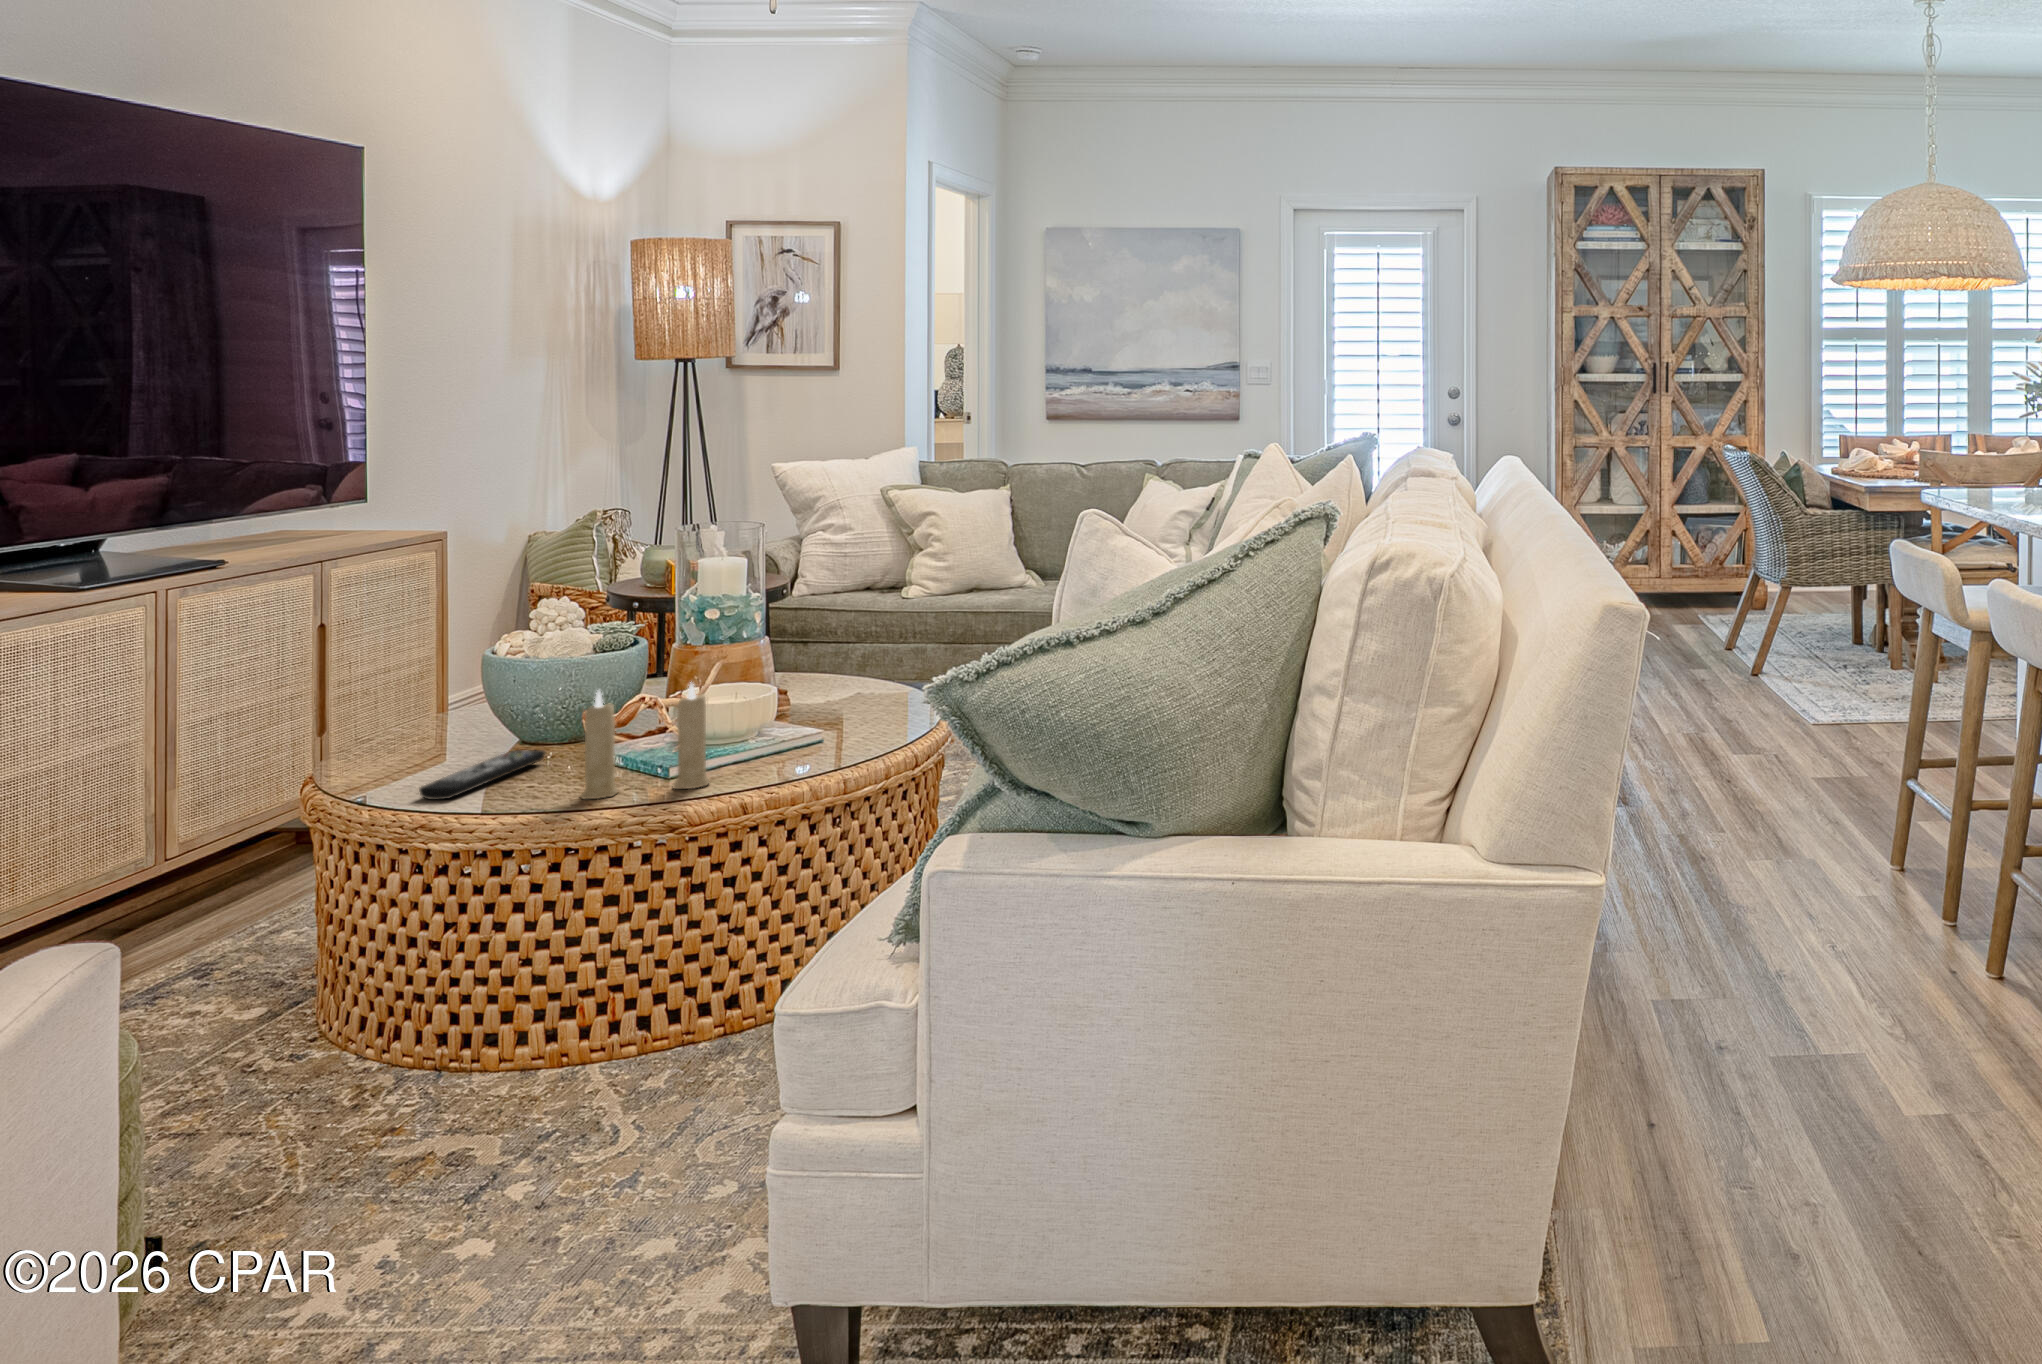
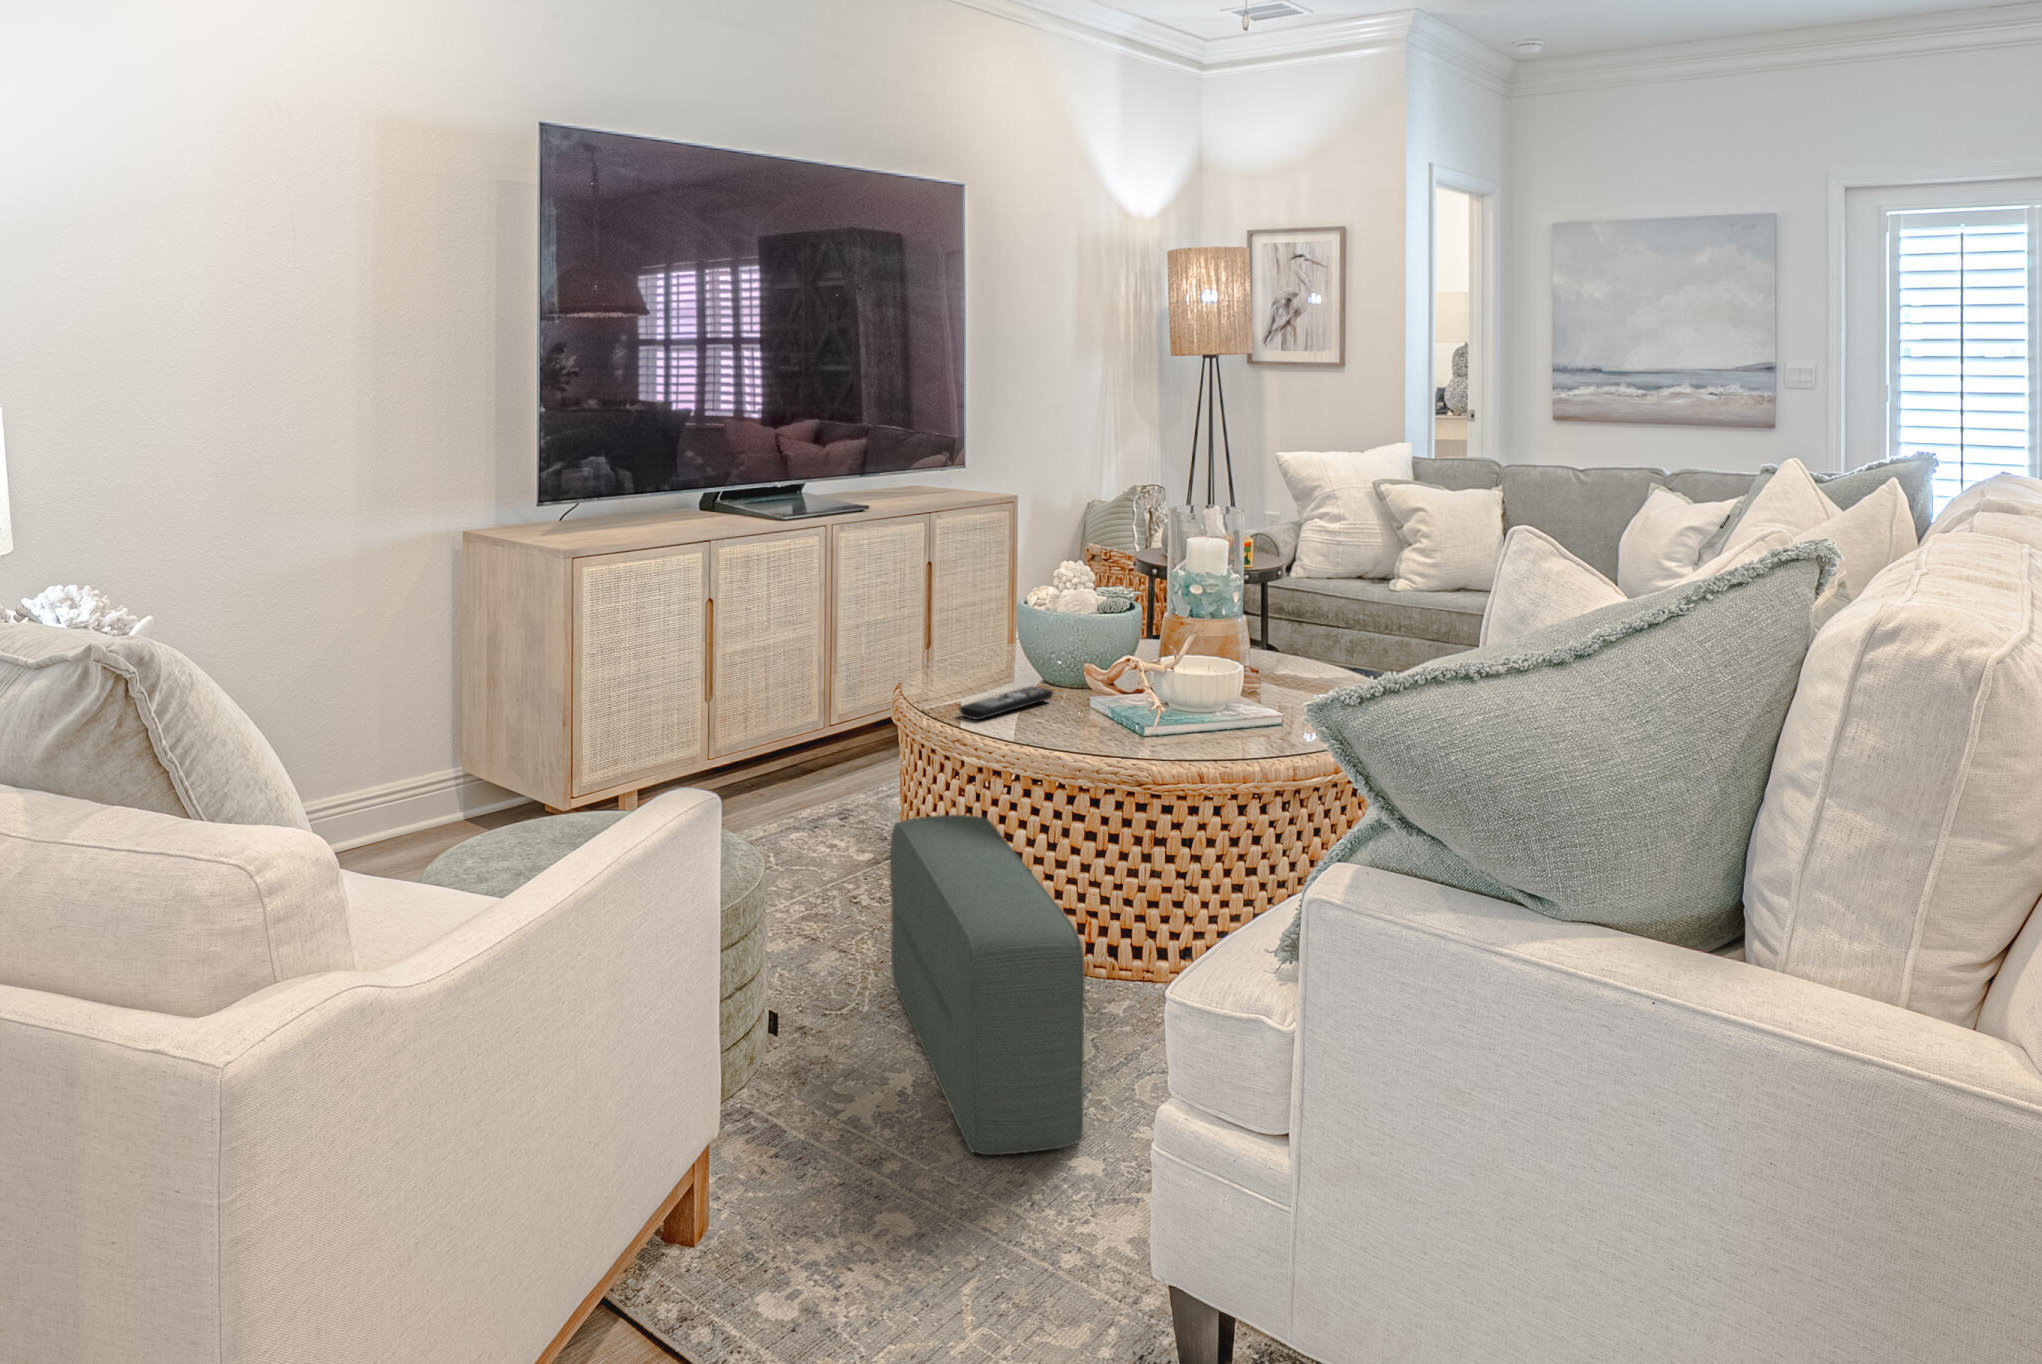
candle: present [581,683,710,799] -> none [1069,642,1172,748]
pouf: none [331,910,637,1288] -> present [890,815,1085,1155]

